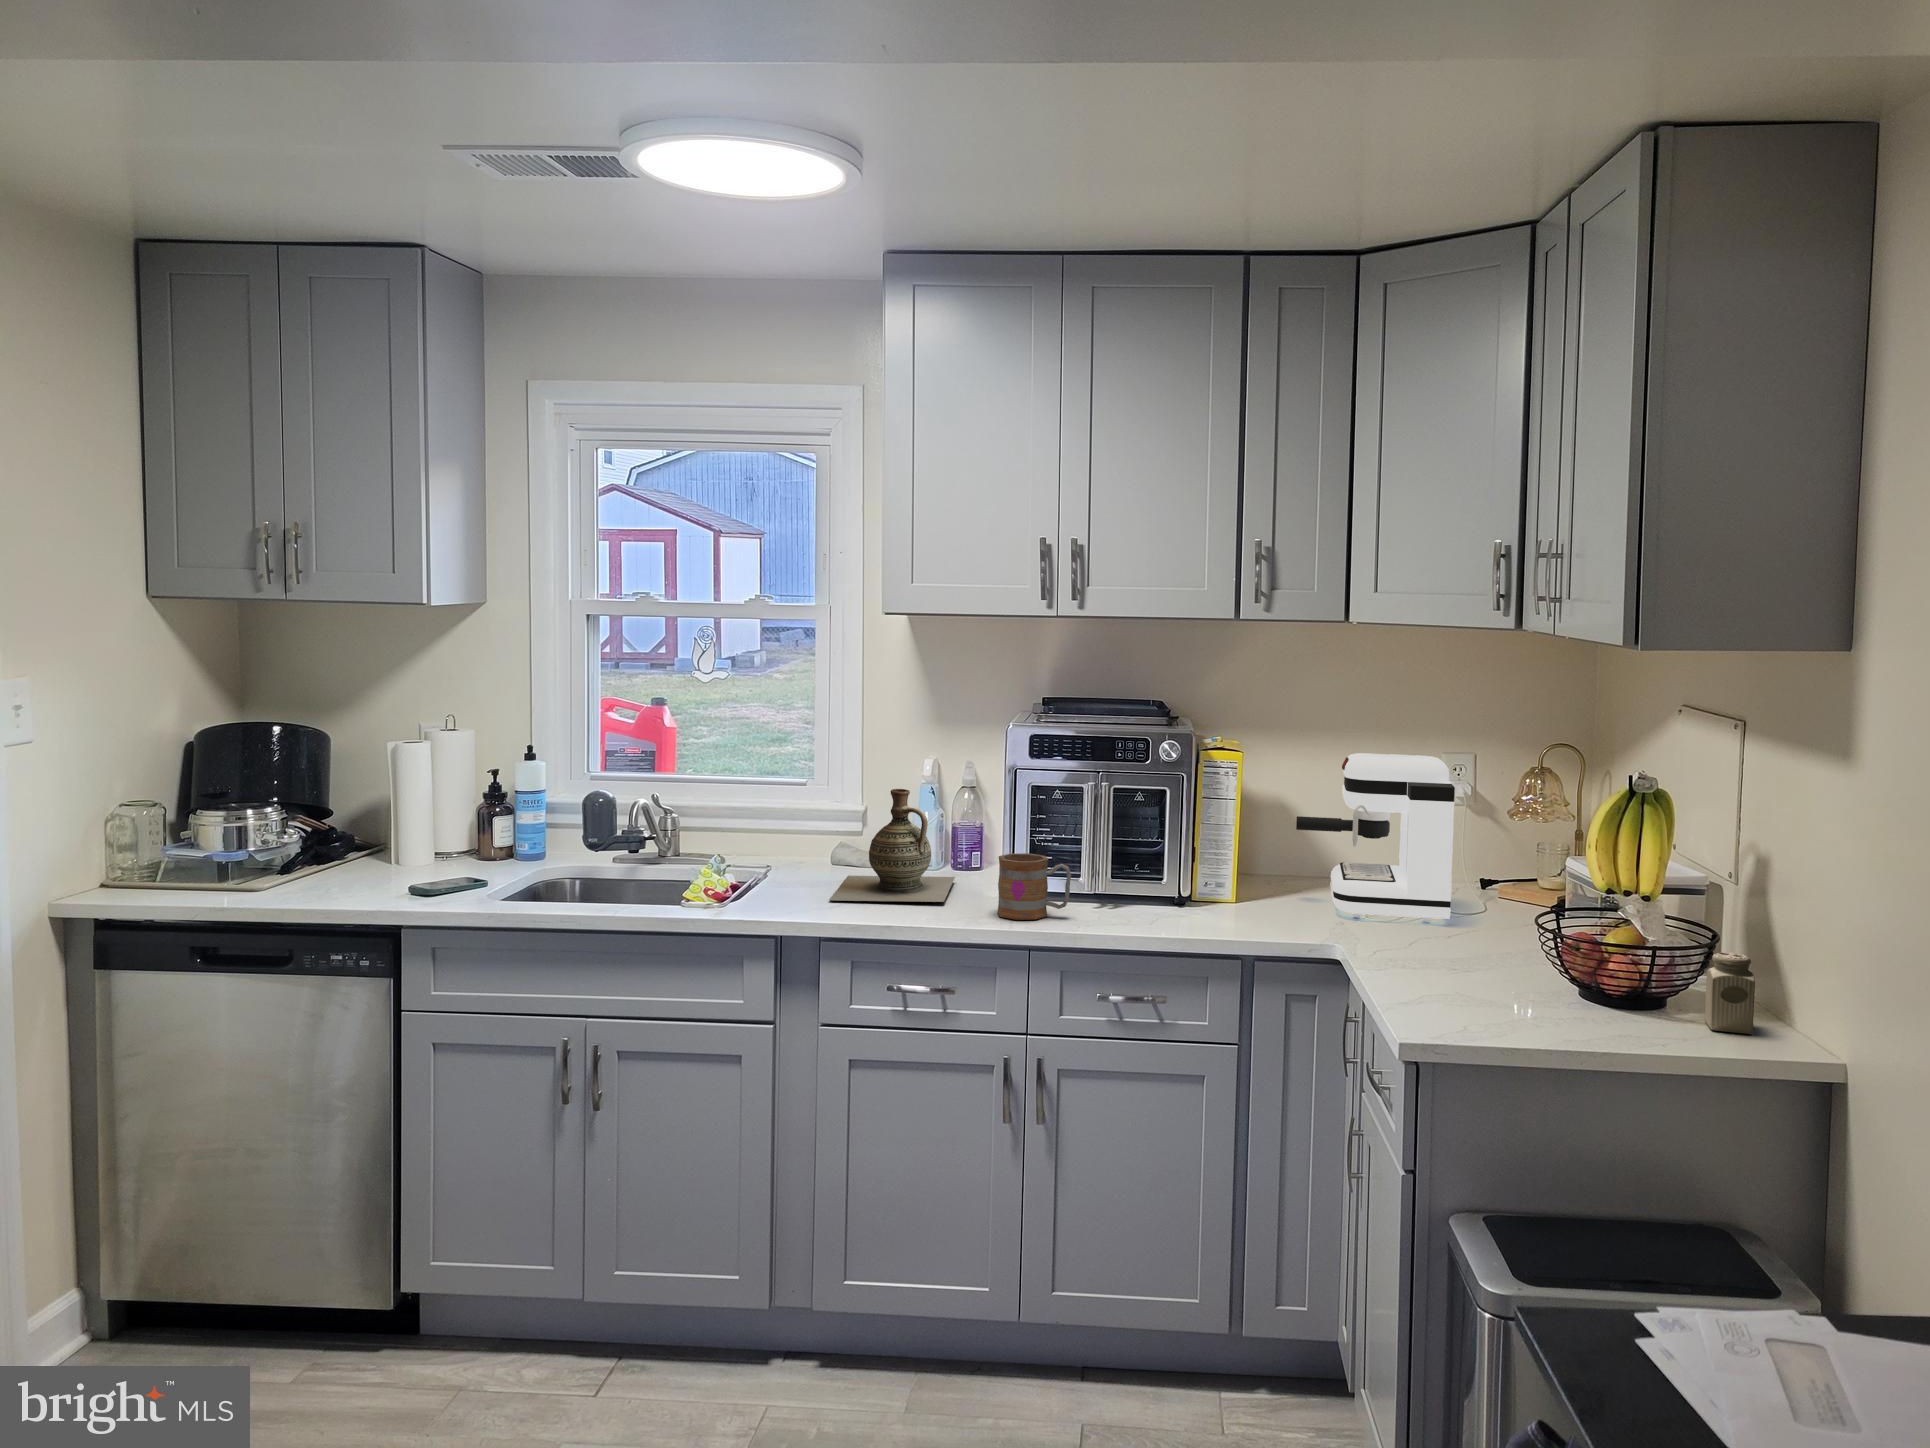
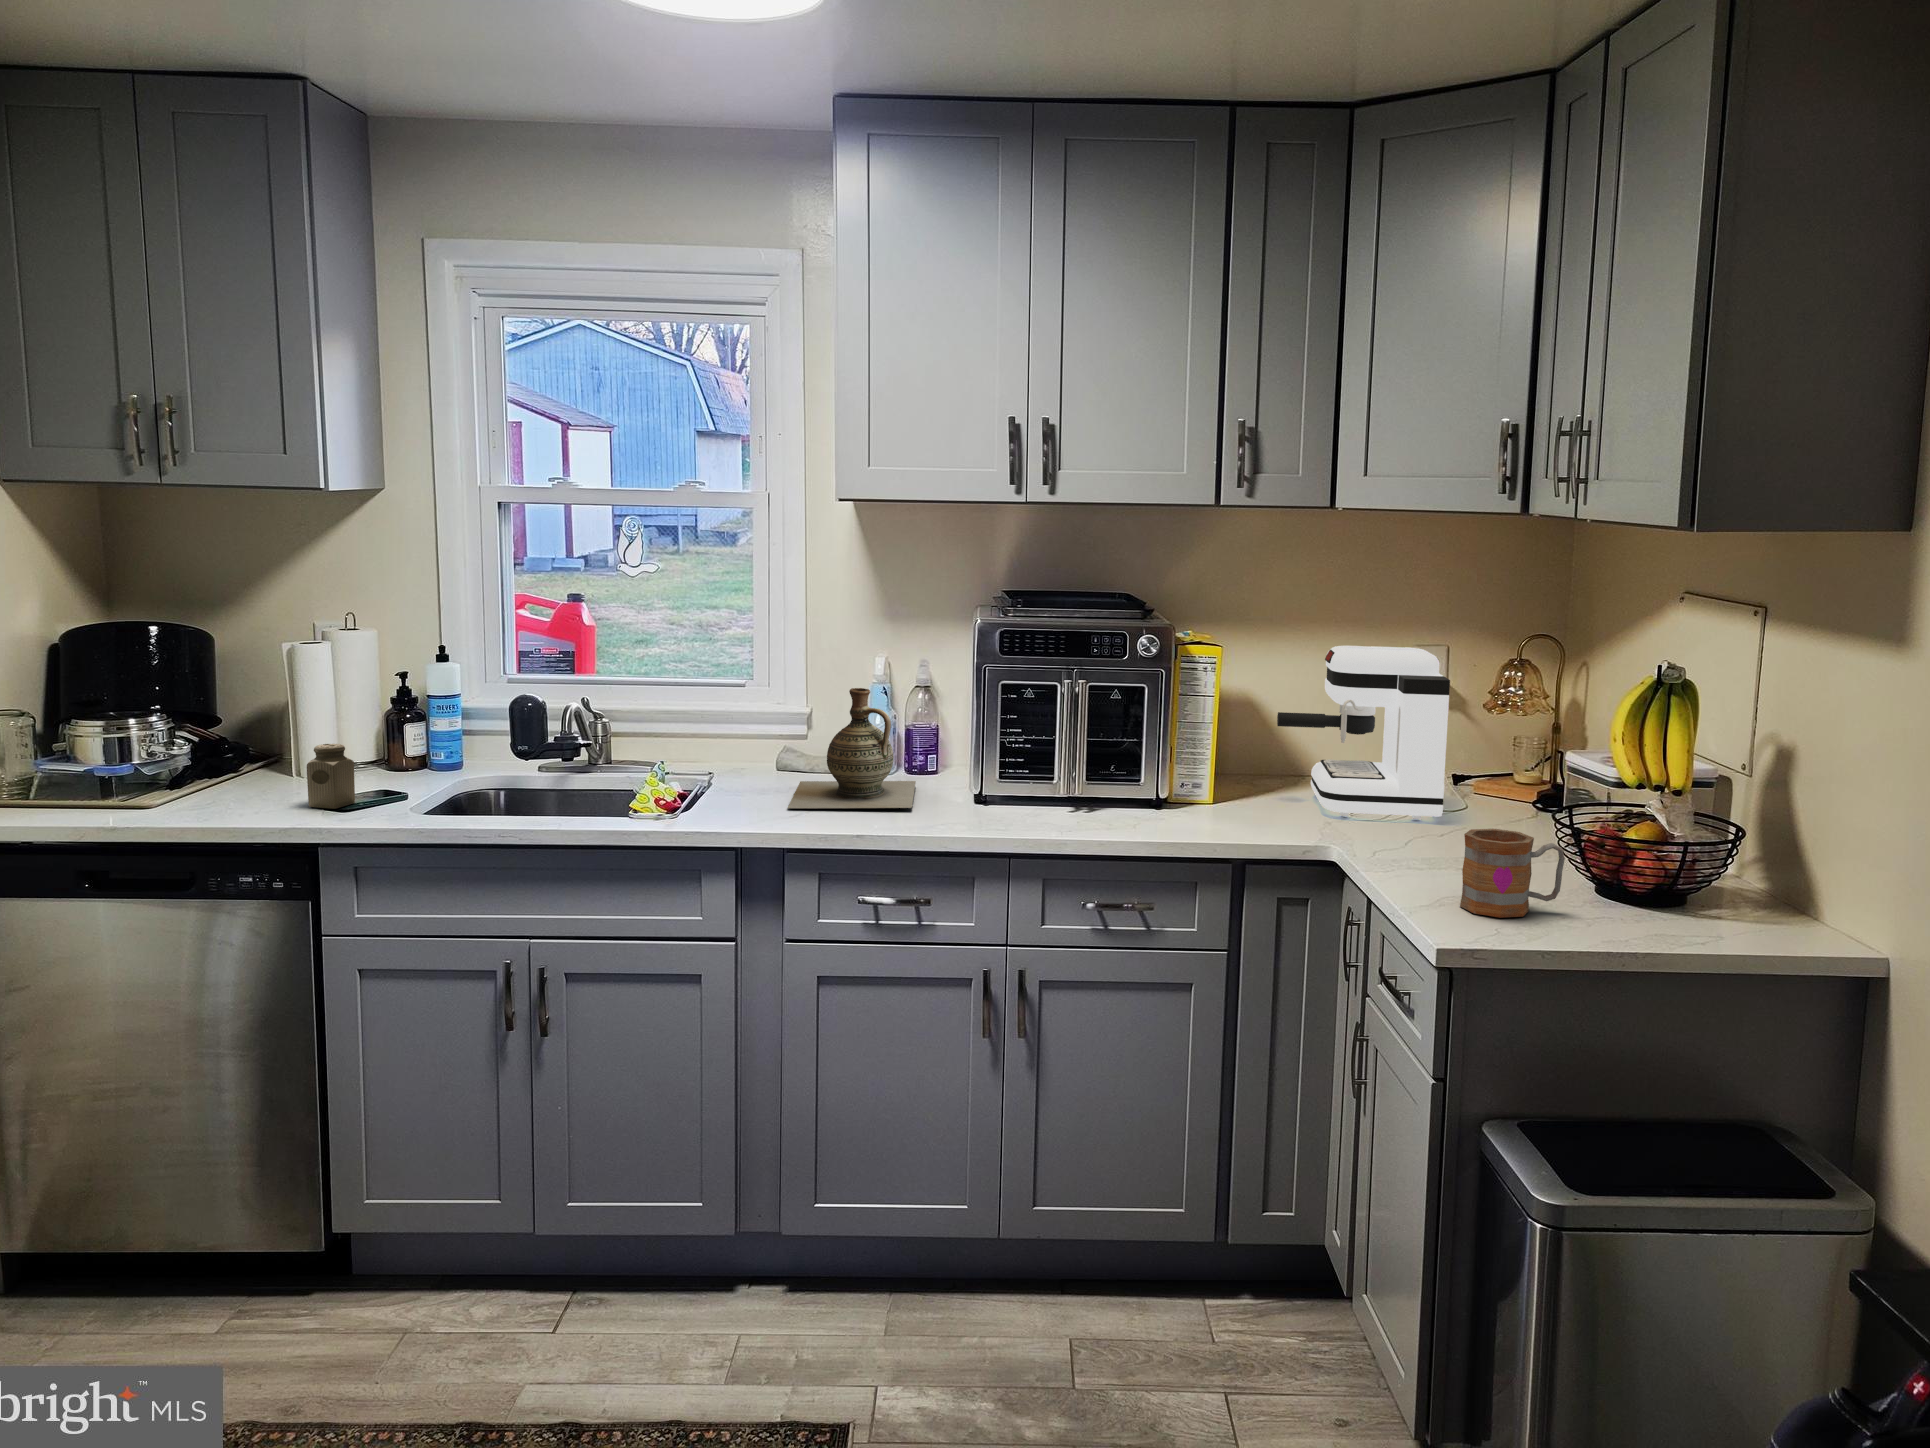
mug: present [997,853,1071,920] -> present [1460,829,1565,918]
salt shaker: present [1705,952,1755,1034] -> present [307,744,355,809]

